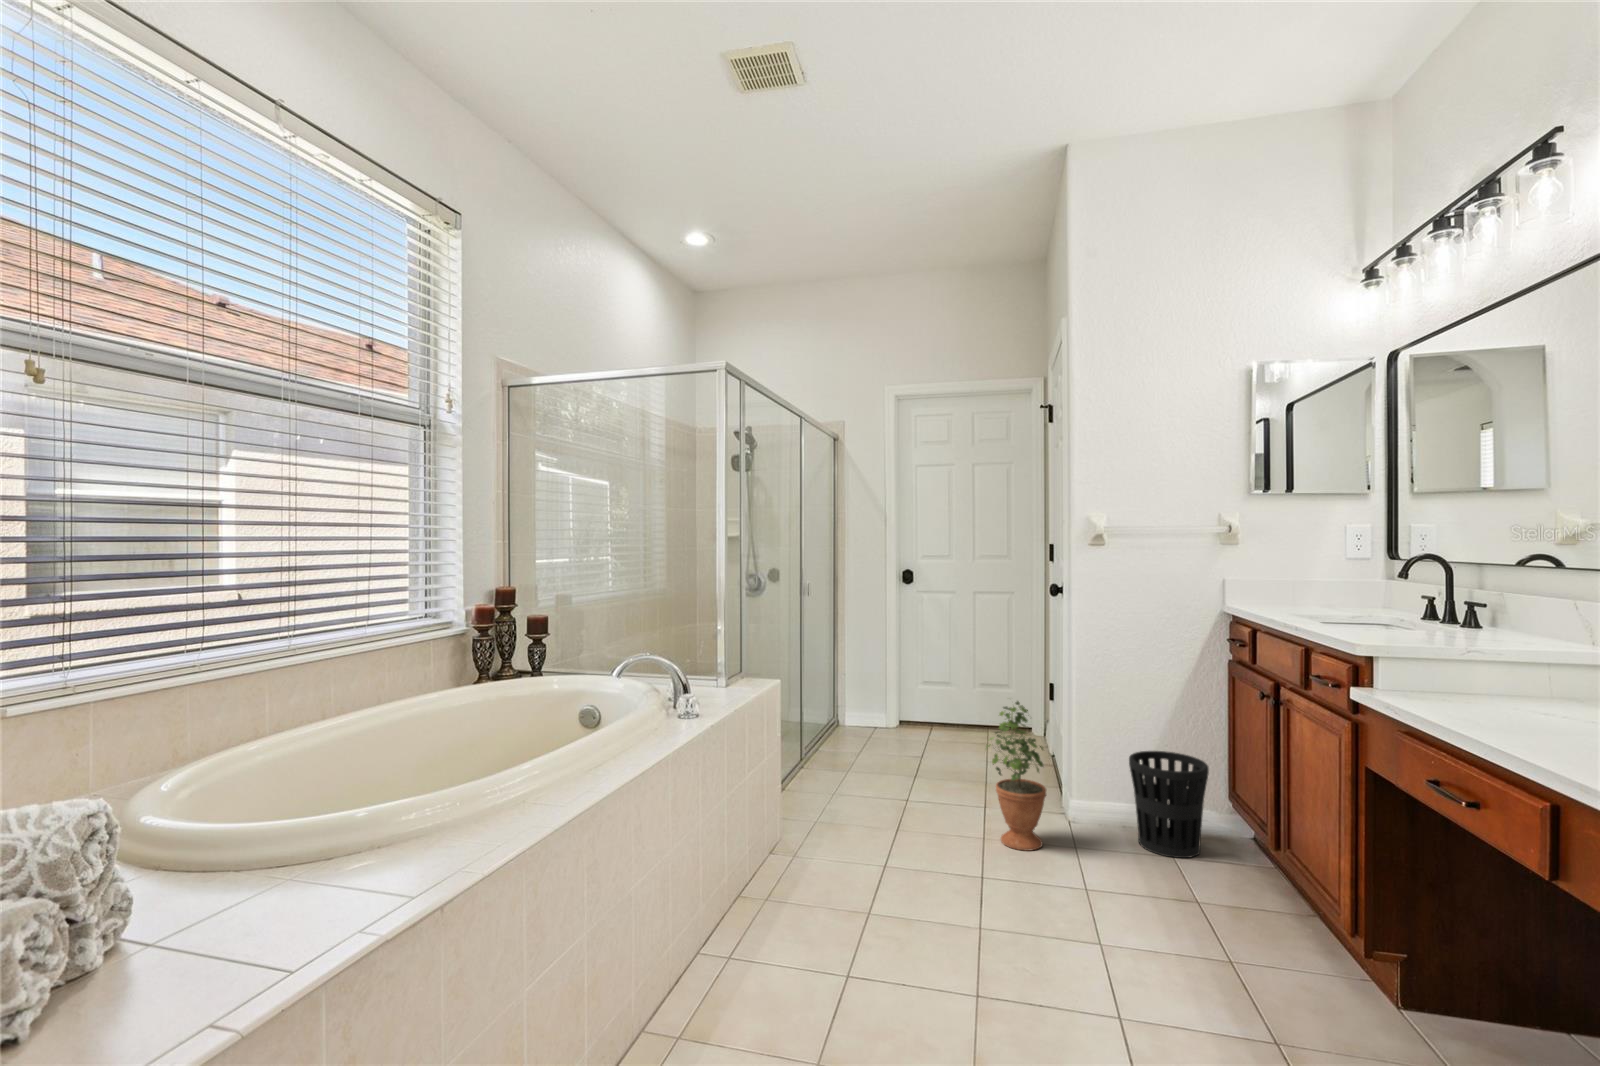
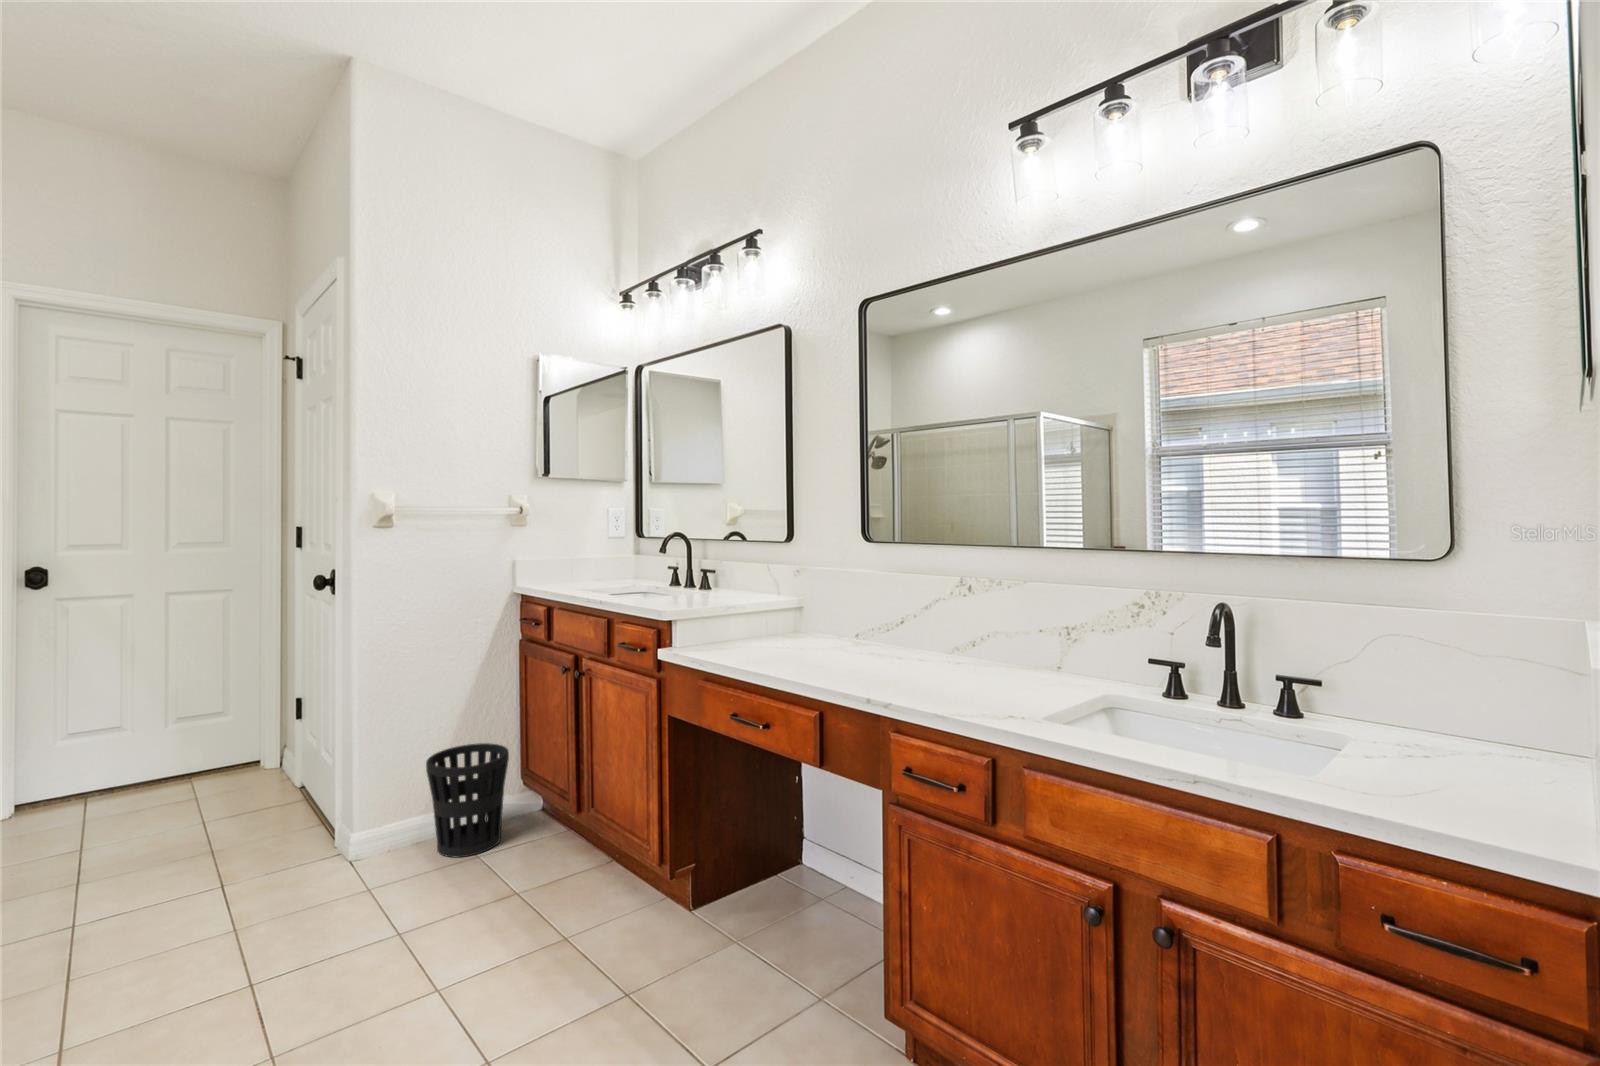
potted plant: present [986,701,1046,851] -> none [235,731,329,928]

